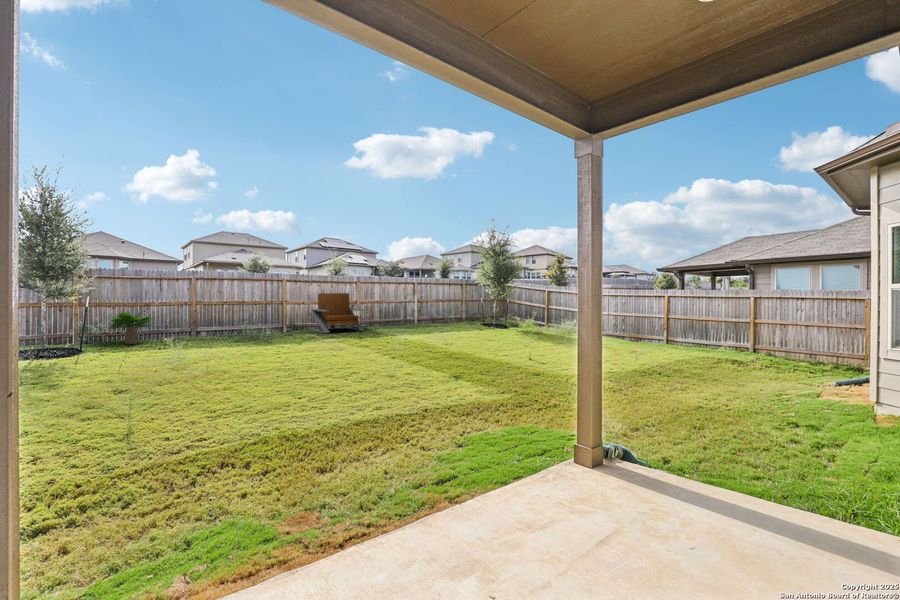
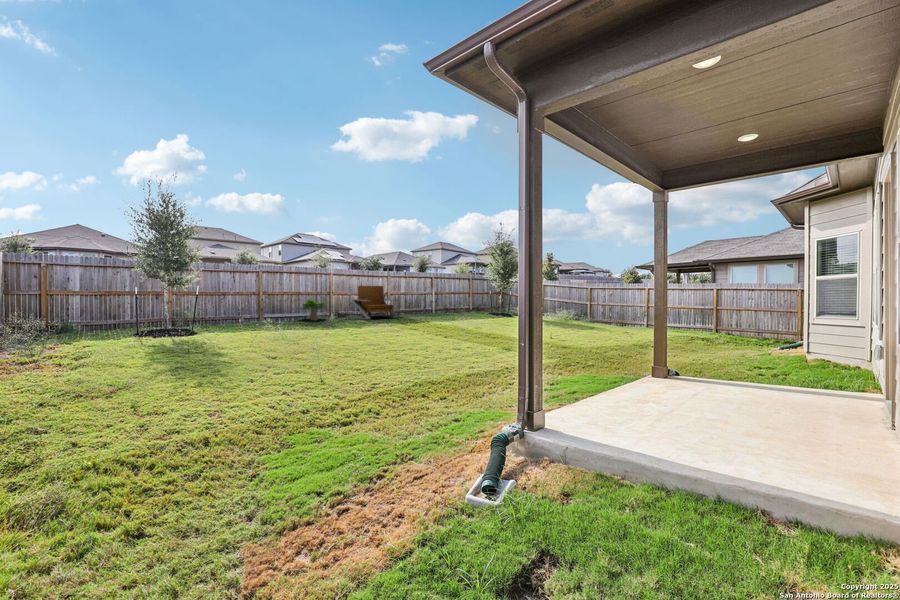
potted plant: present [109,312,152,344] -> present [302,299,325,320]

